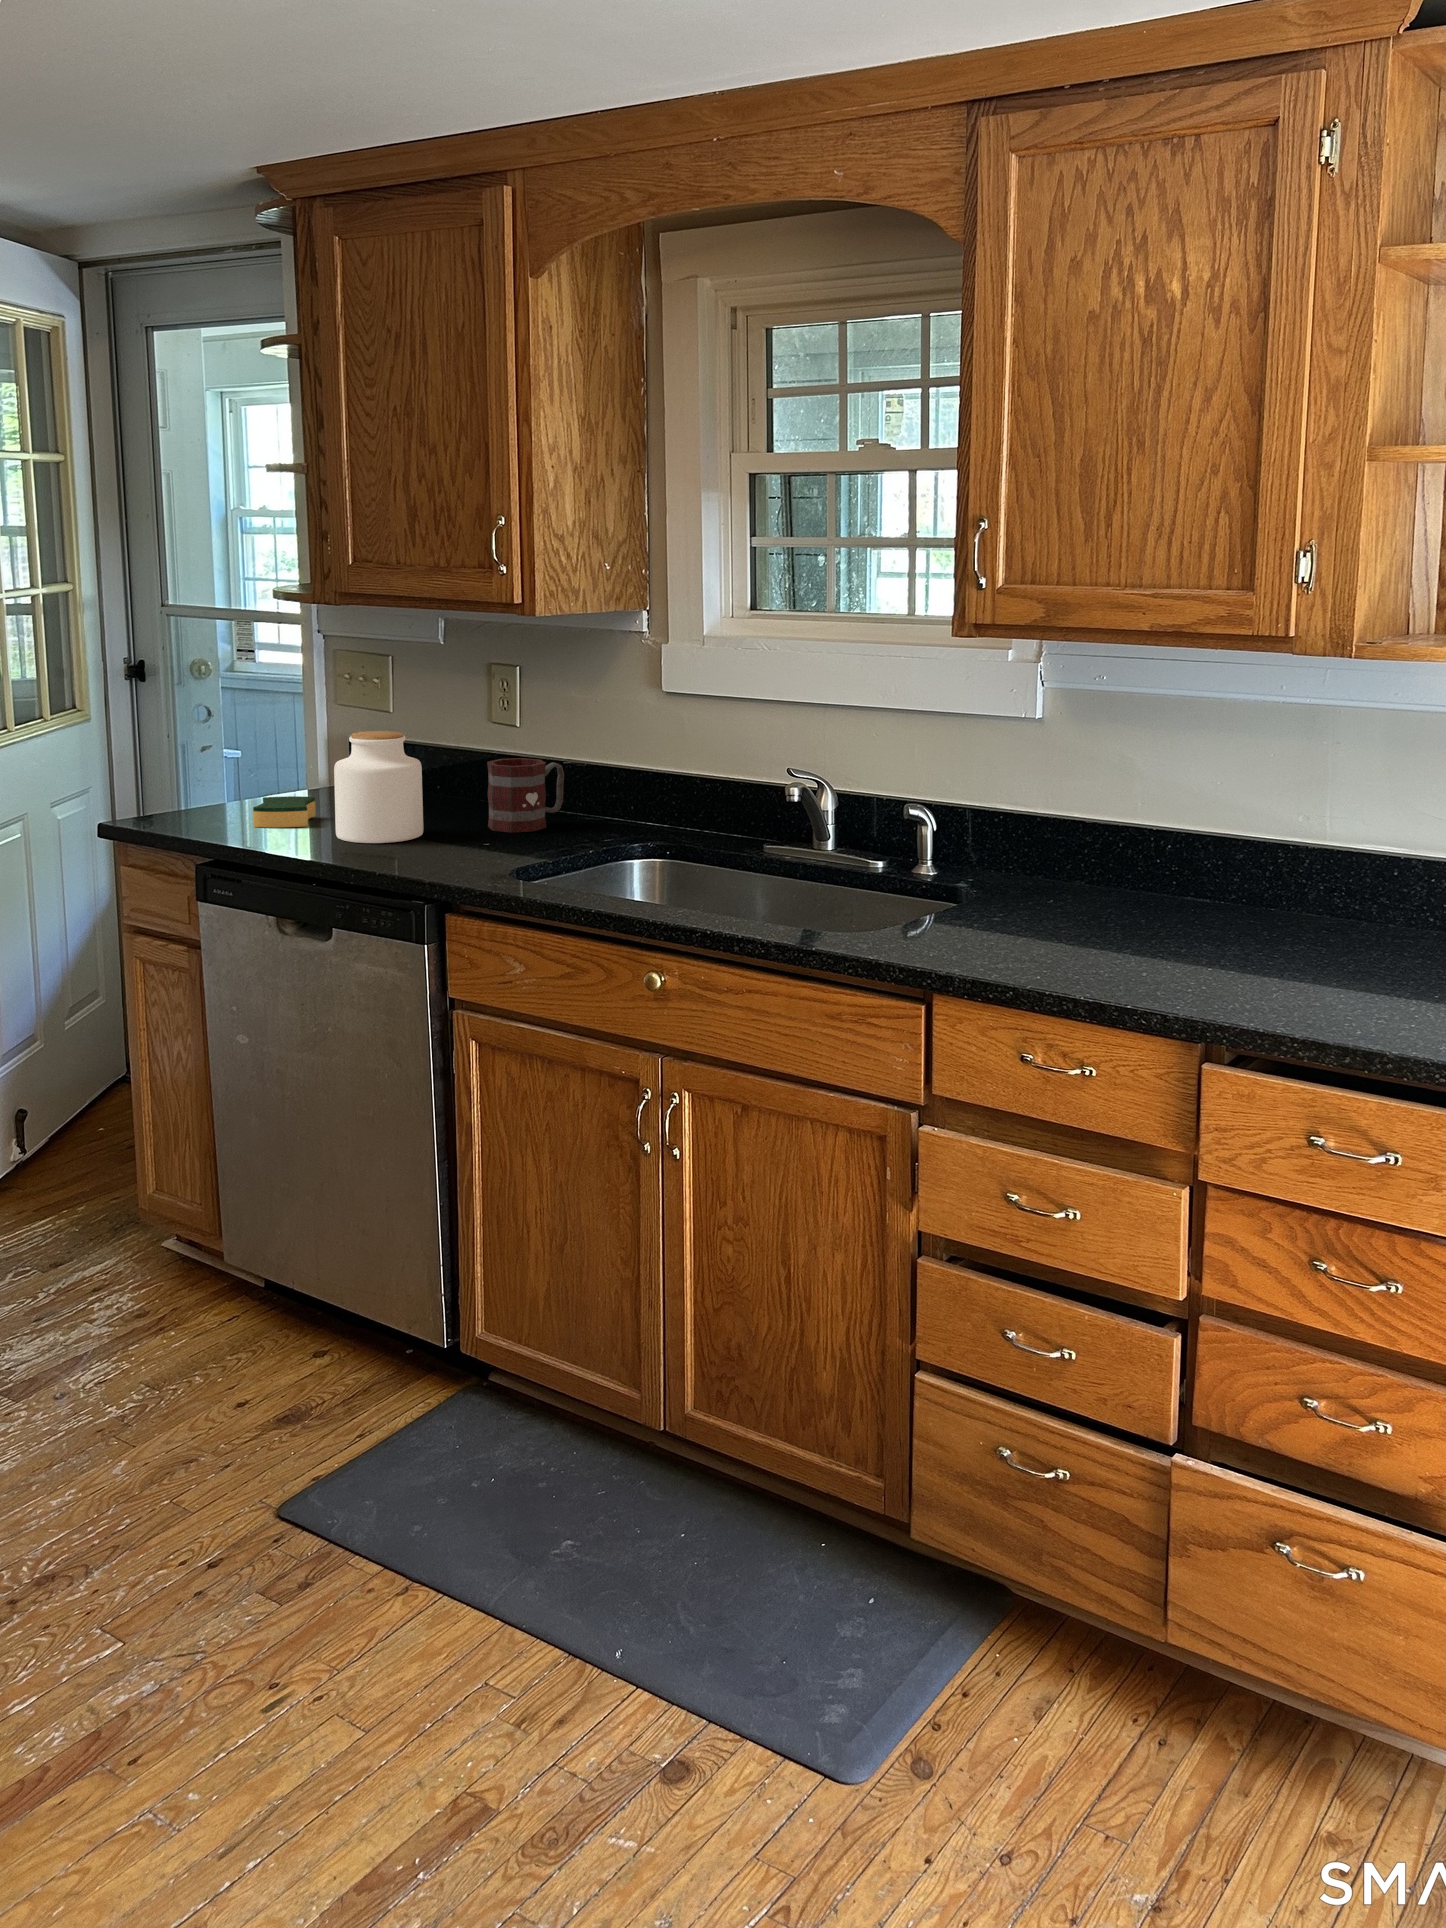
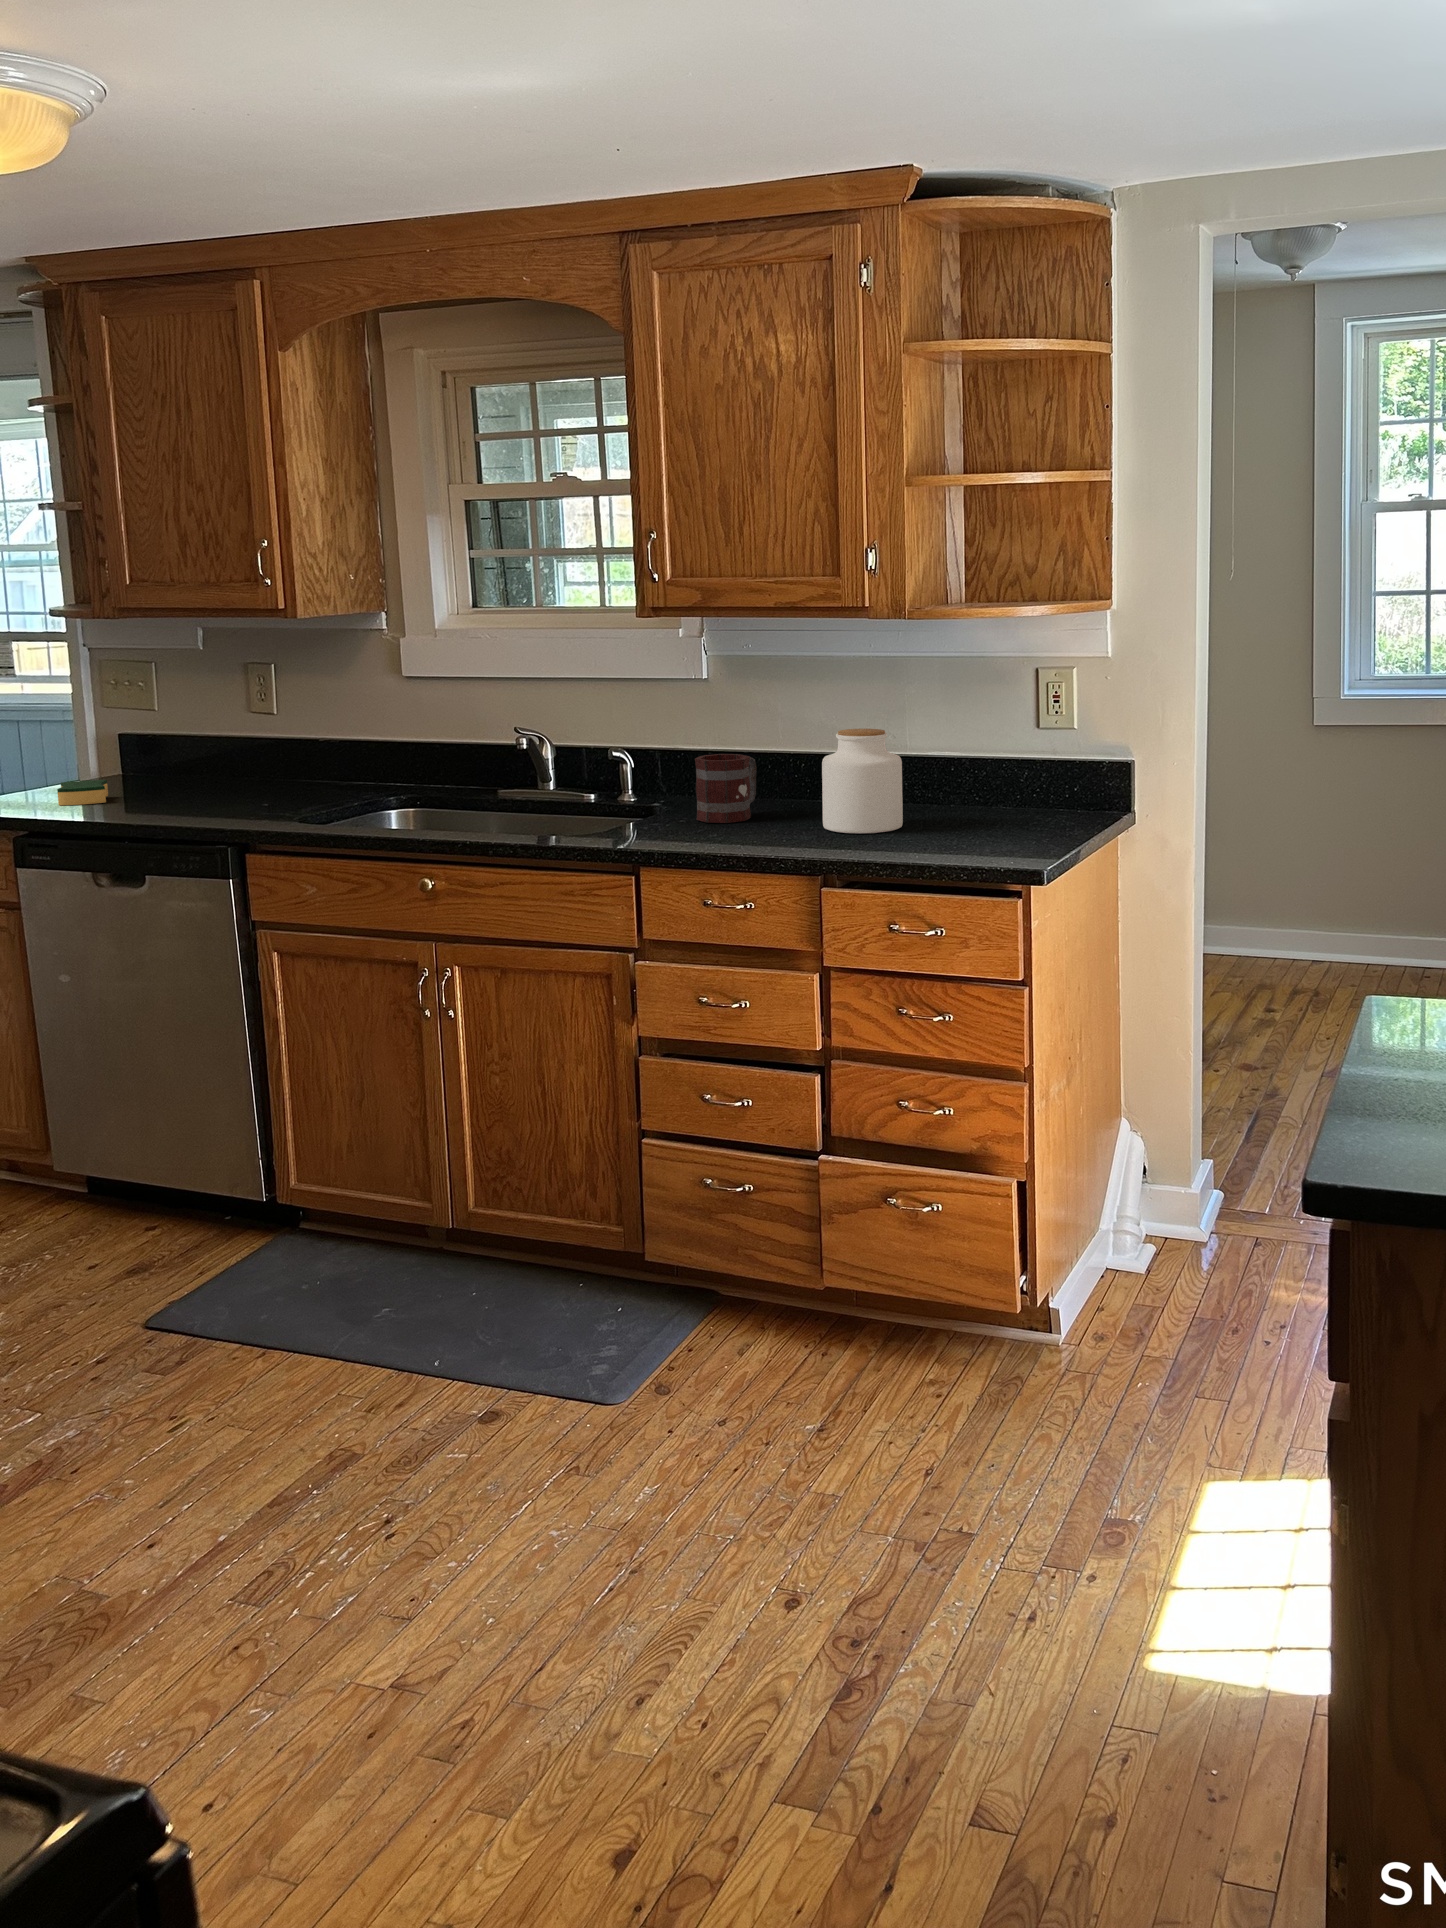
jar: present [334,731,423,843] -> present [822,729,903,833]
mug: present [487,758,564,833] -> present [695,754,757,823]

